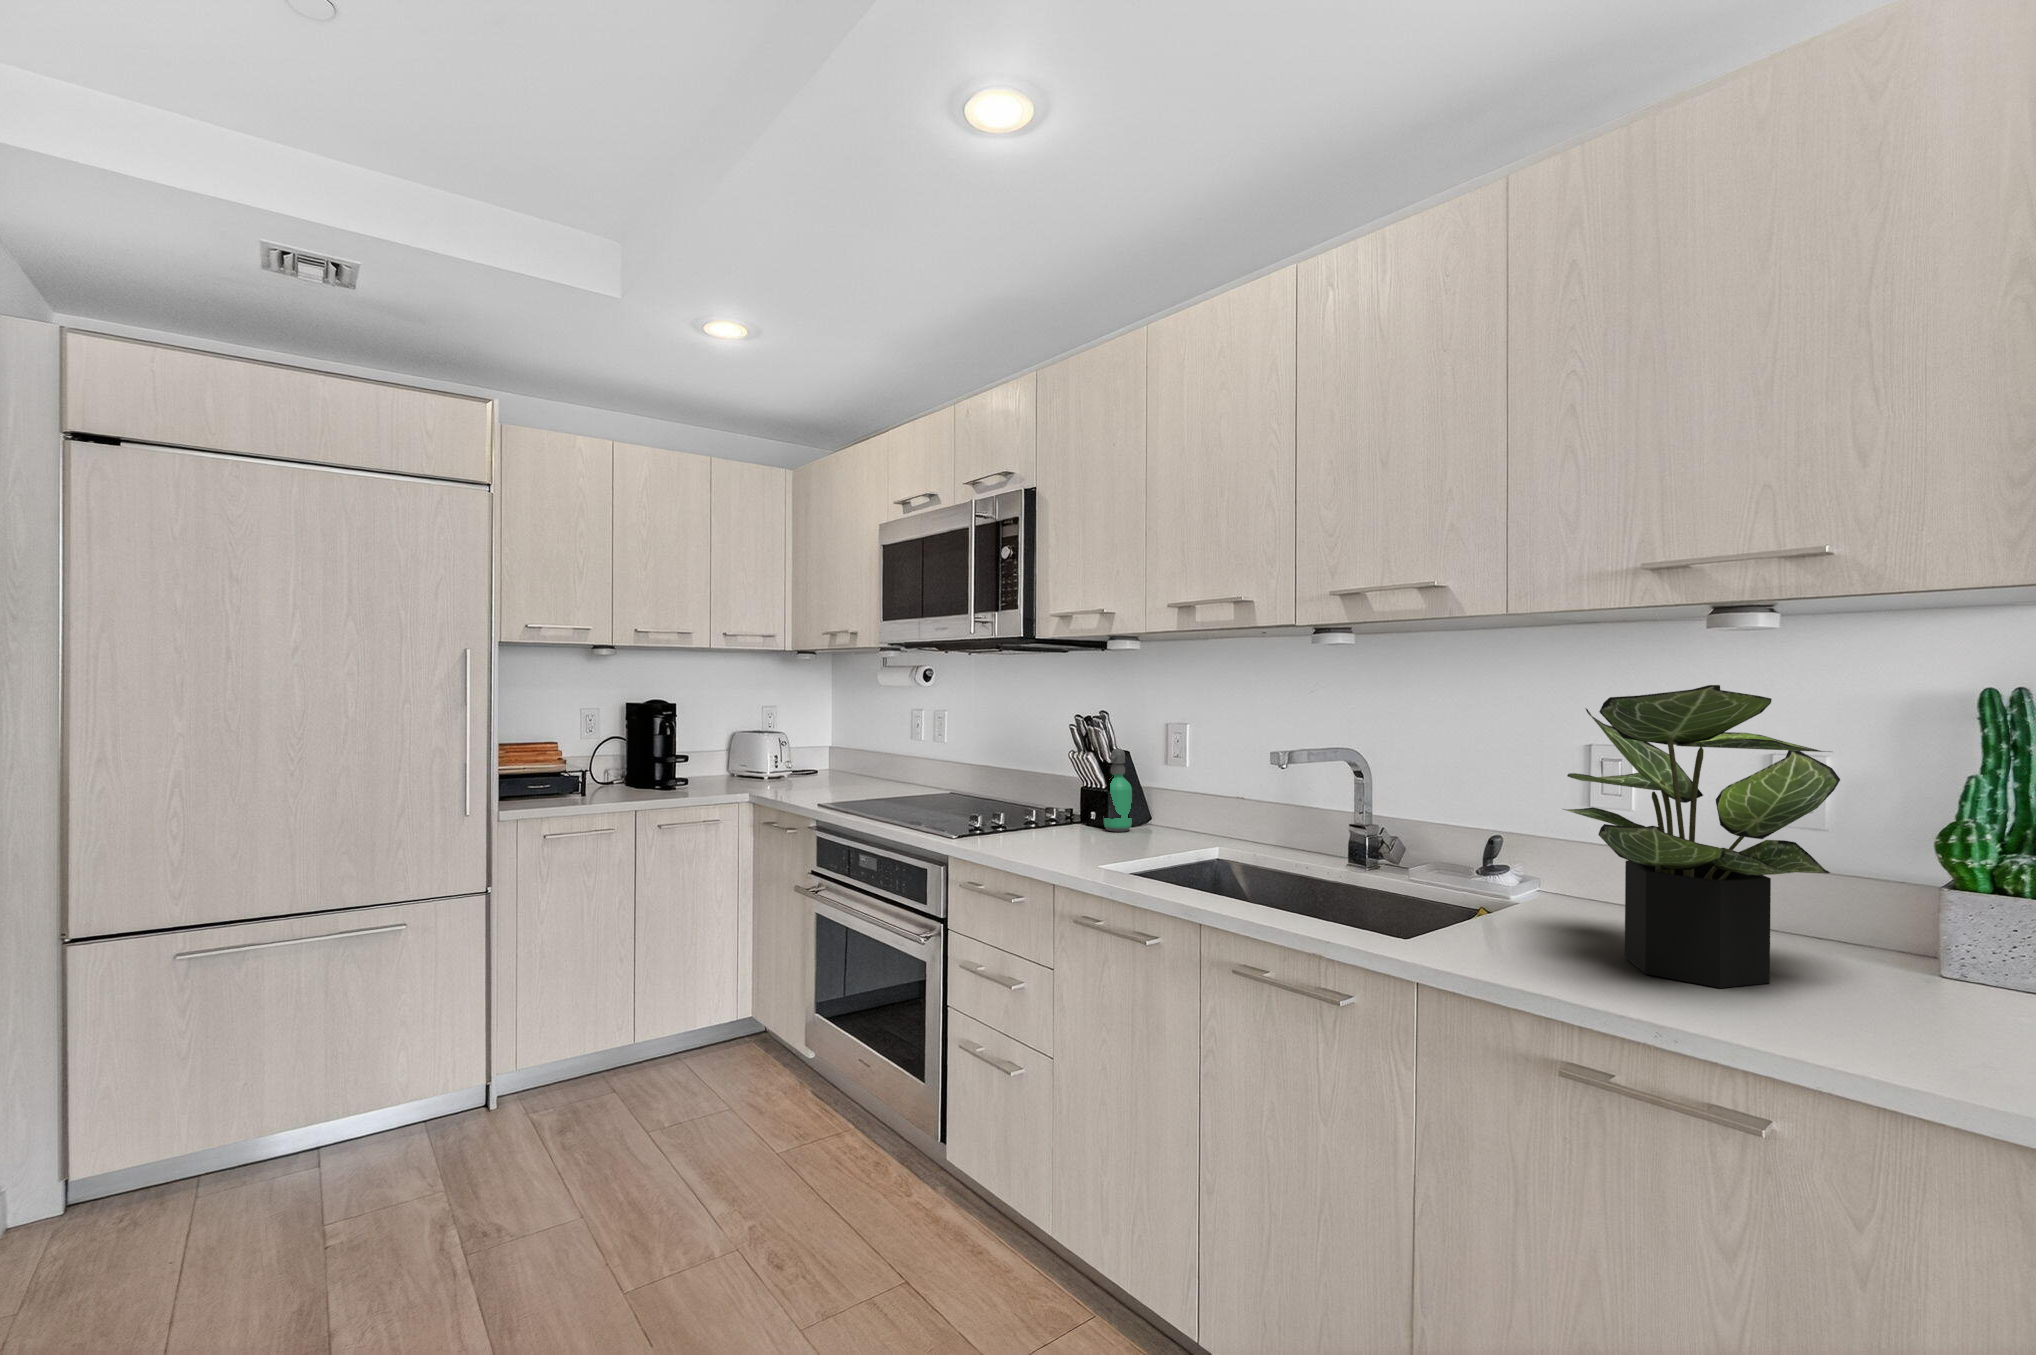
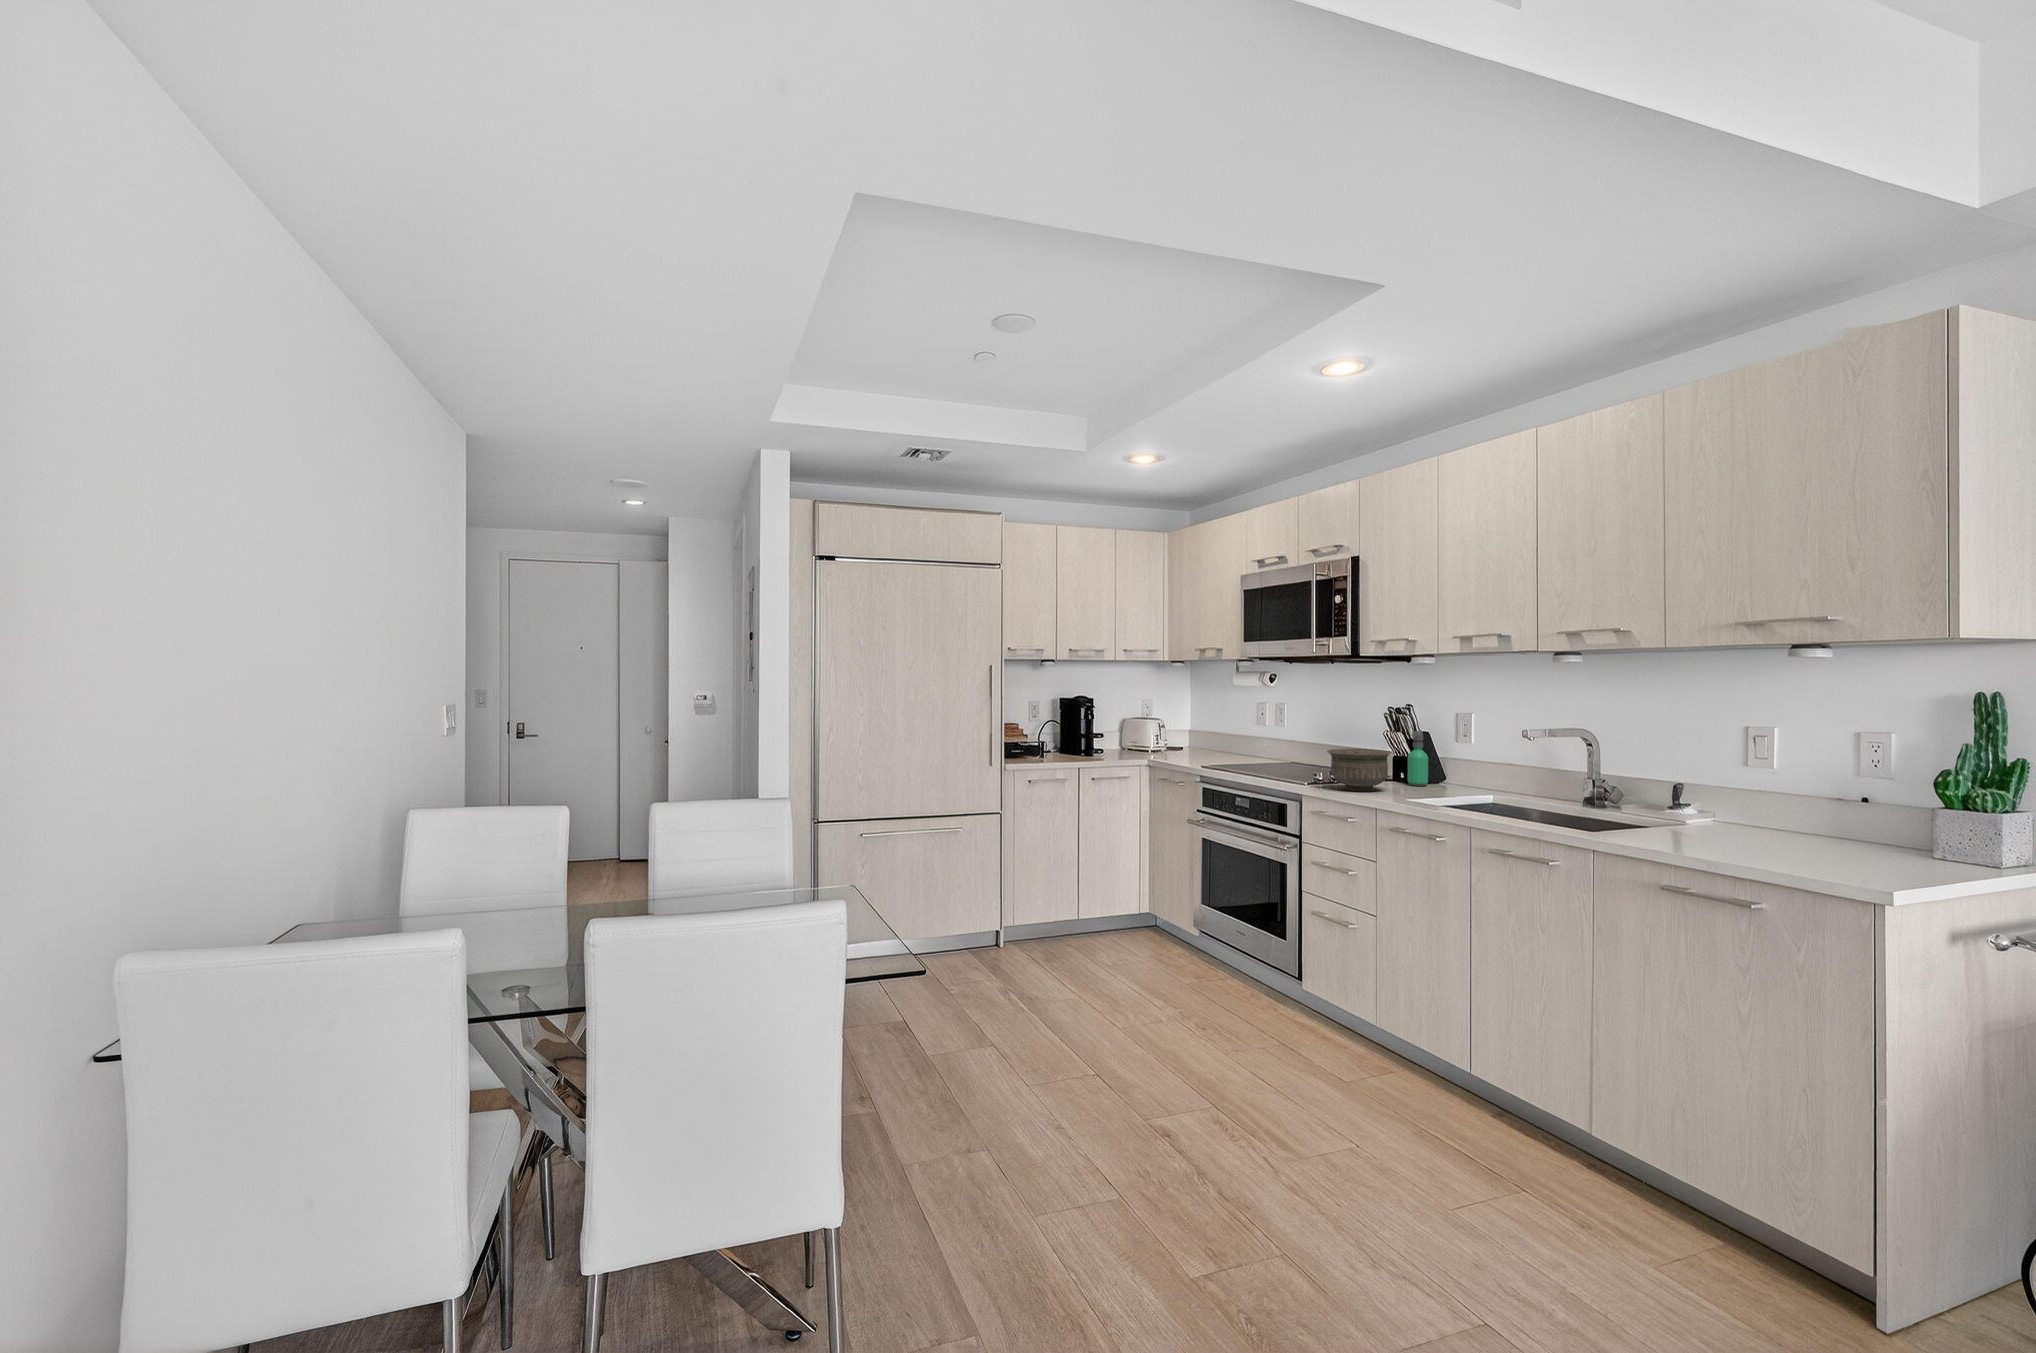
potted plant: present [1564,685,1840,988] -> none [1690,691,1859,855]
bowl: none [983,779,1079,848] -> present [1327,749,1392,791]

